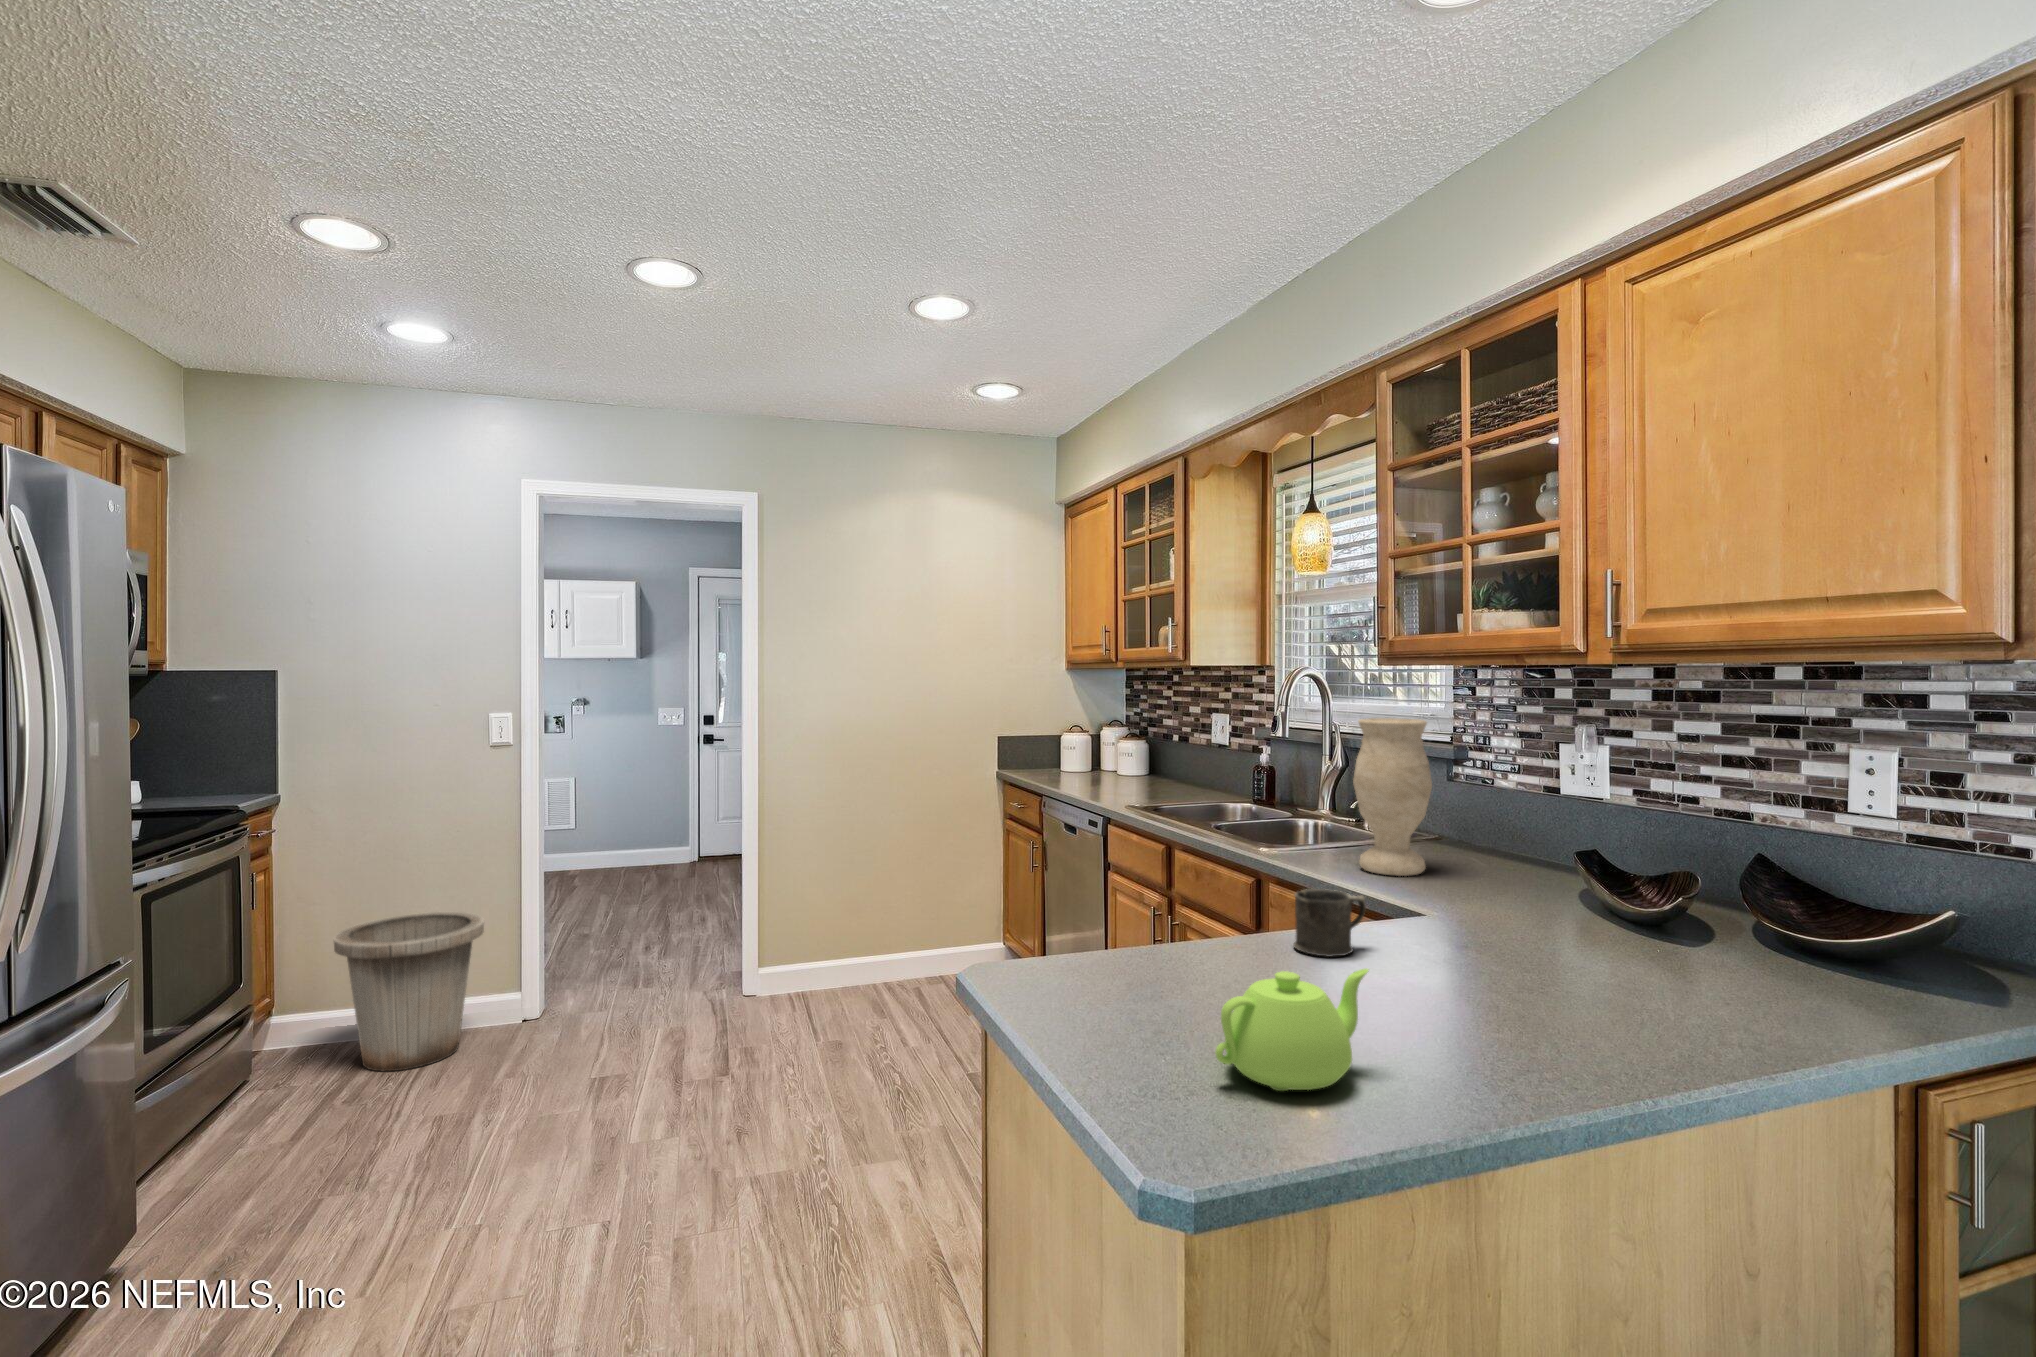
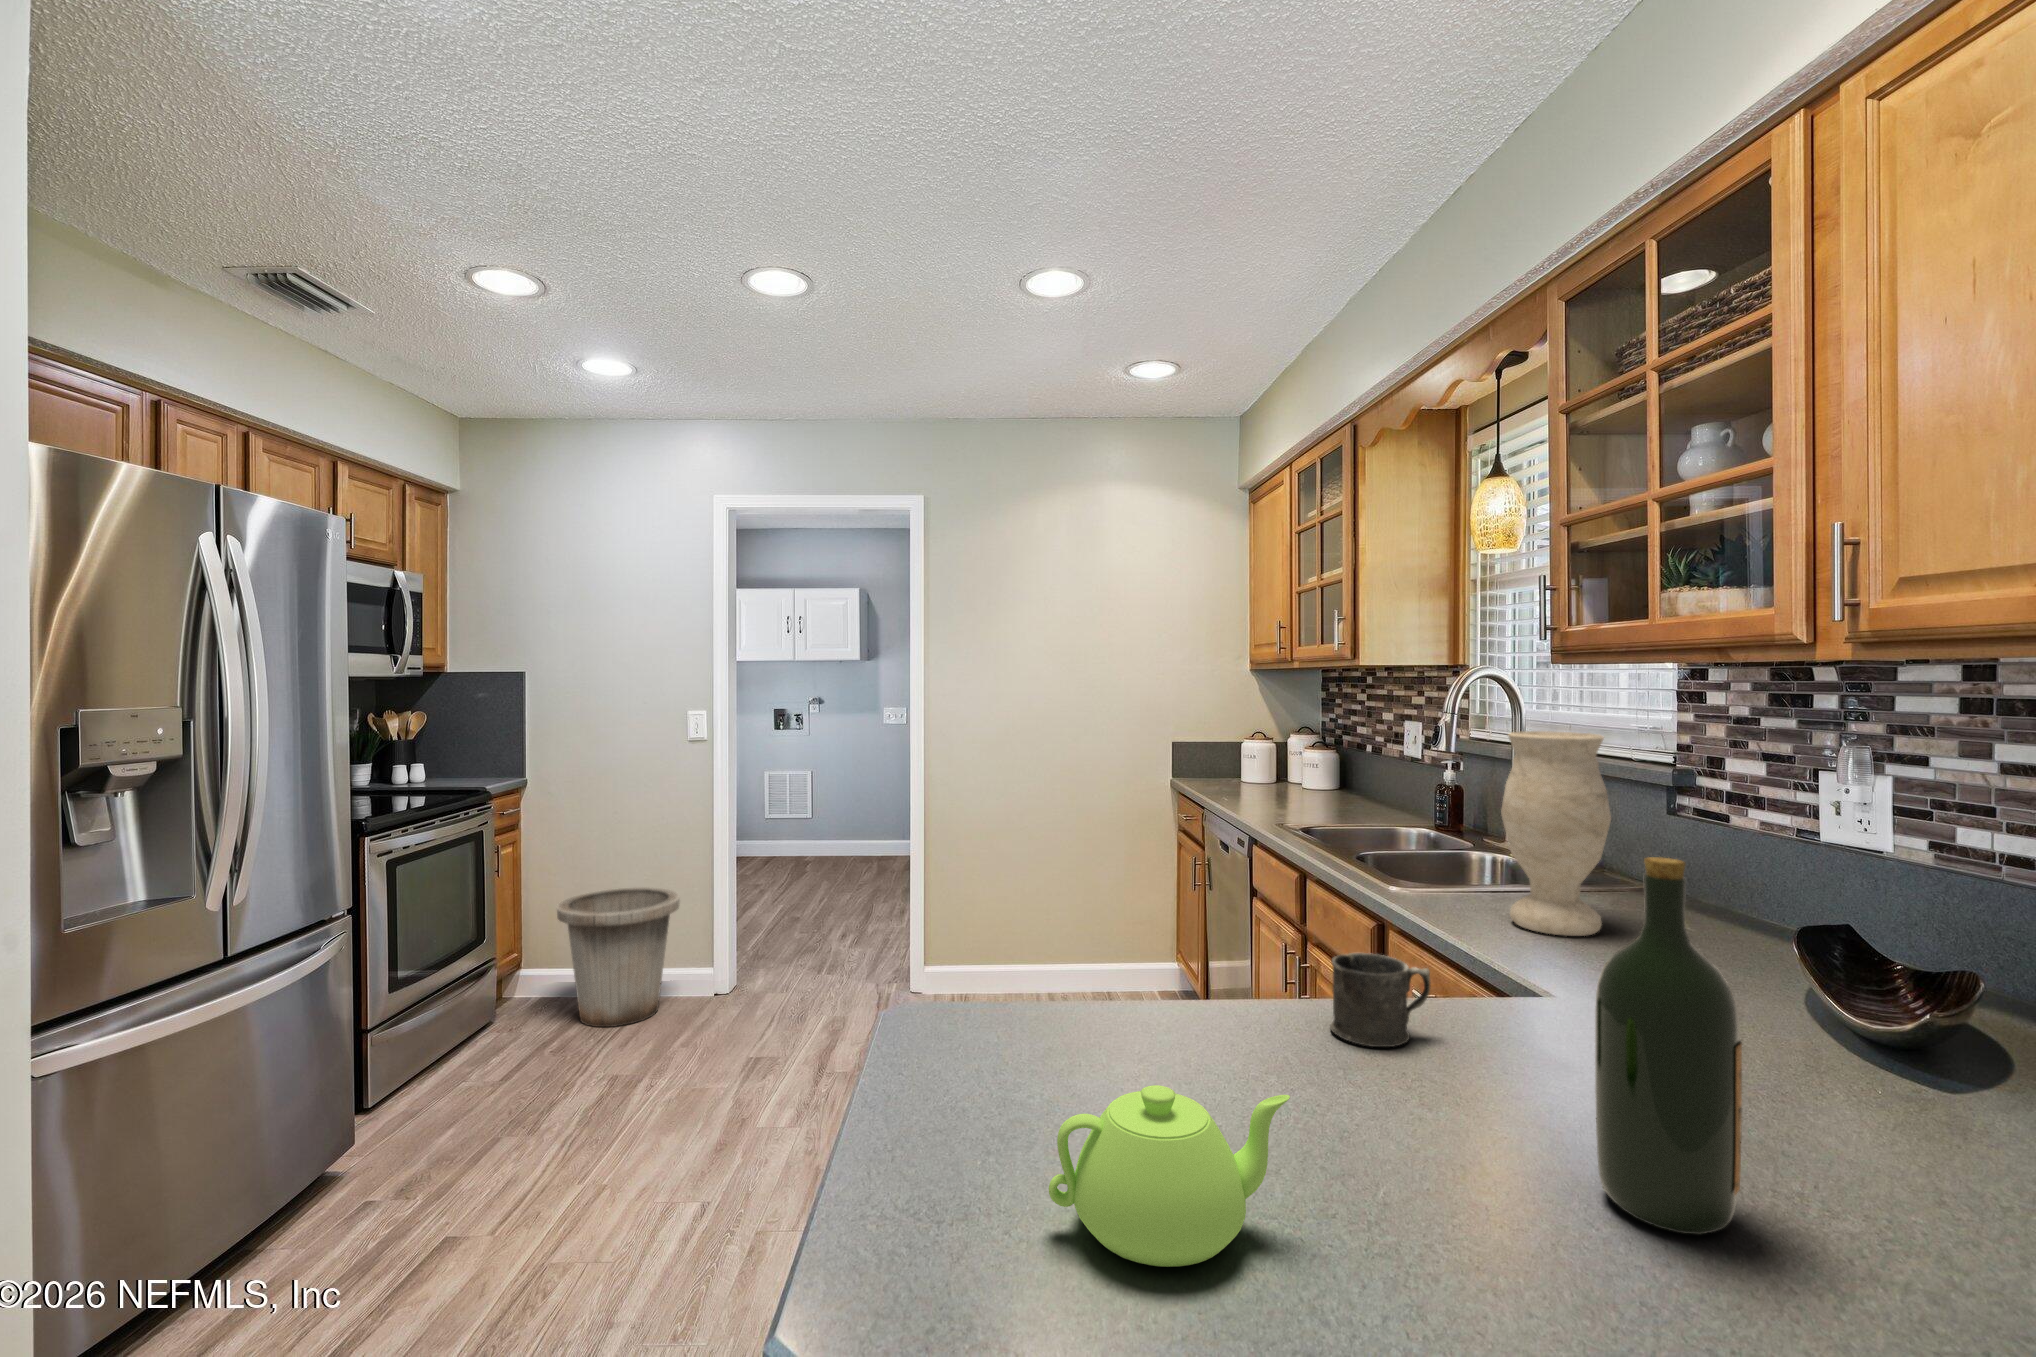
wine bottle: none [1524,794,1614,1033] -> present [1595,857,1742,1234]

